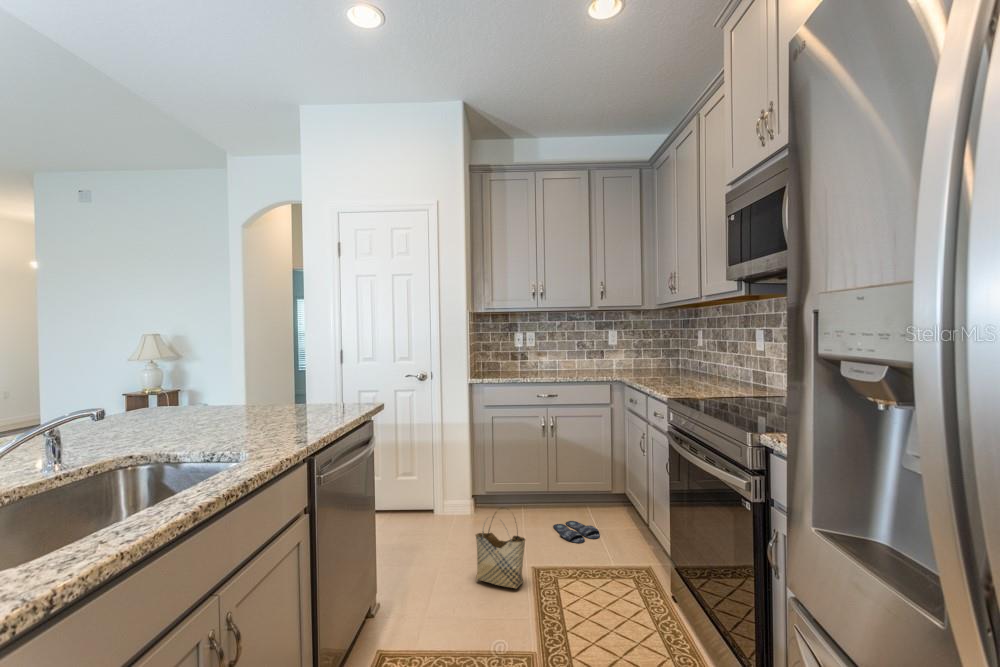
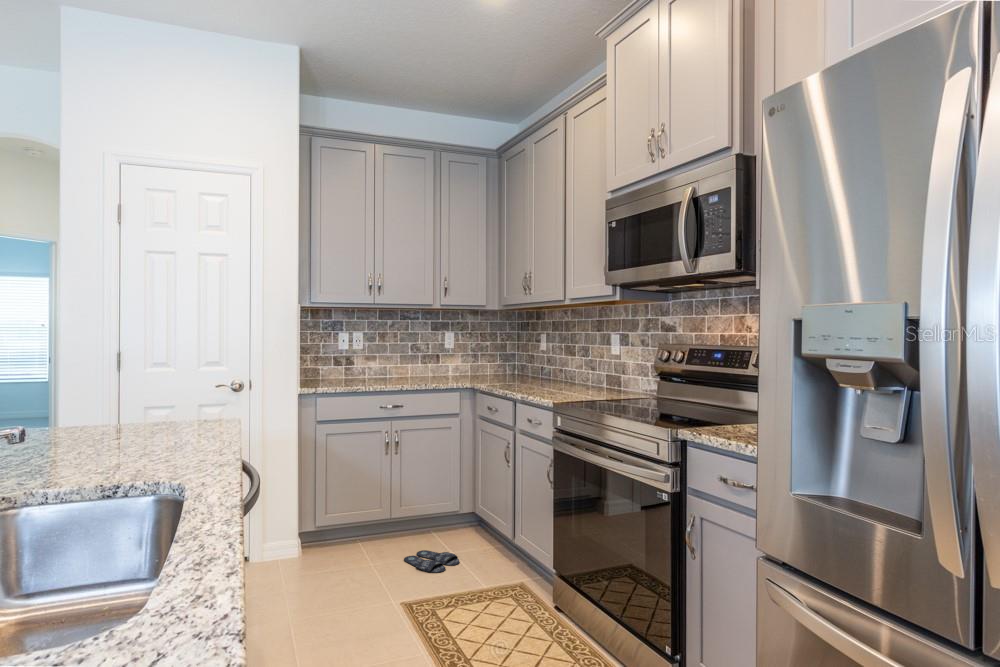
woven basket: present [475,508,525,588] -> none [340,540,403,633]

